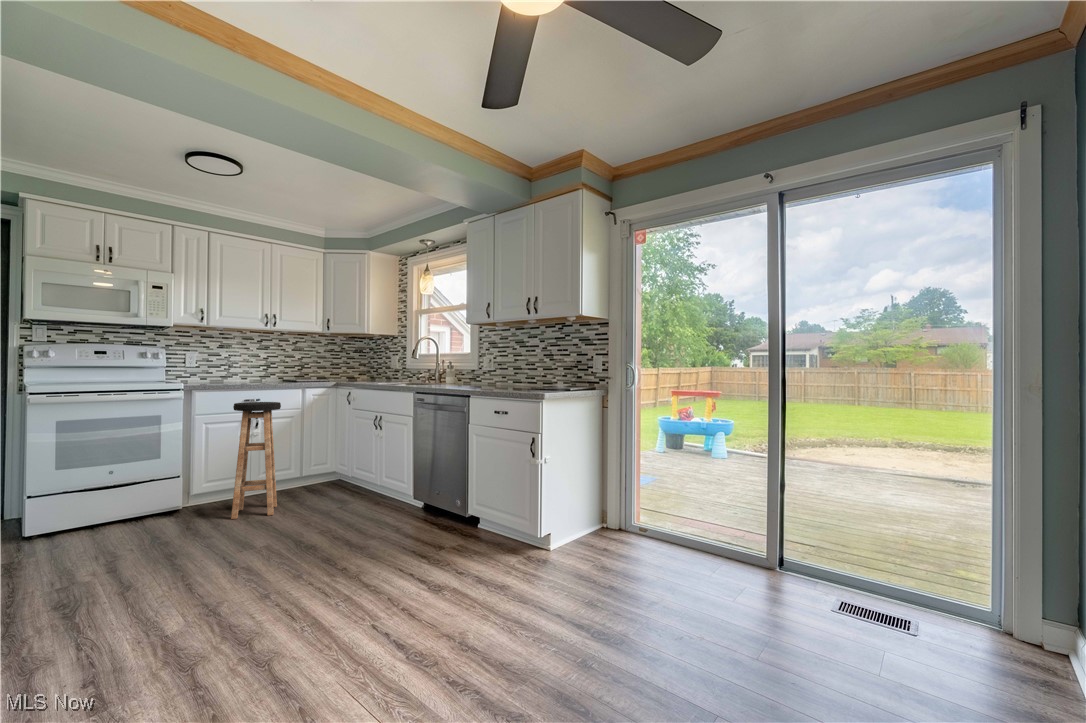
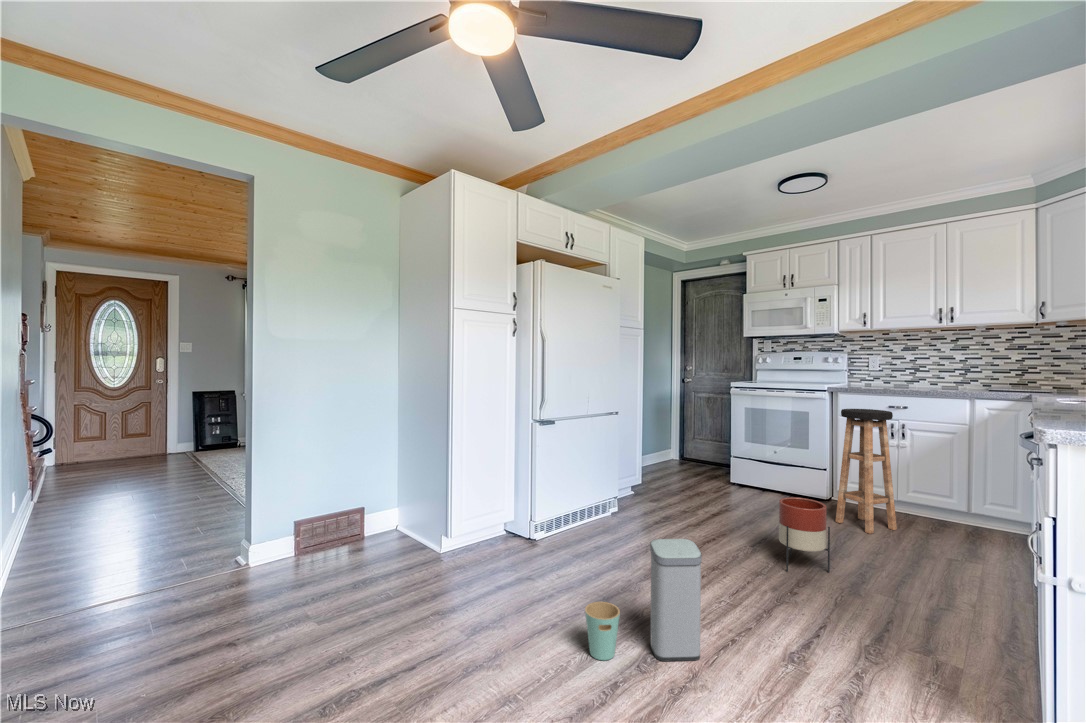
planter: none [279,486,326,561] -> present [779,497,830,572]
trash can: none [374,526,429,699] -> present [585,539,702,661]

